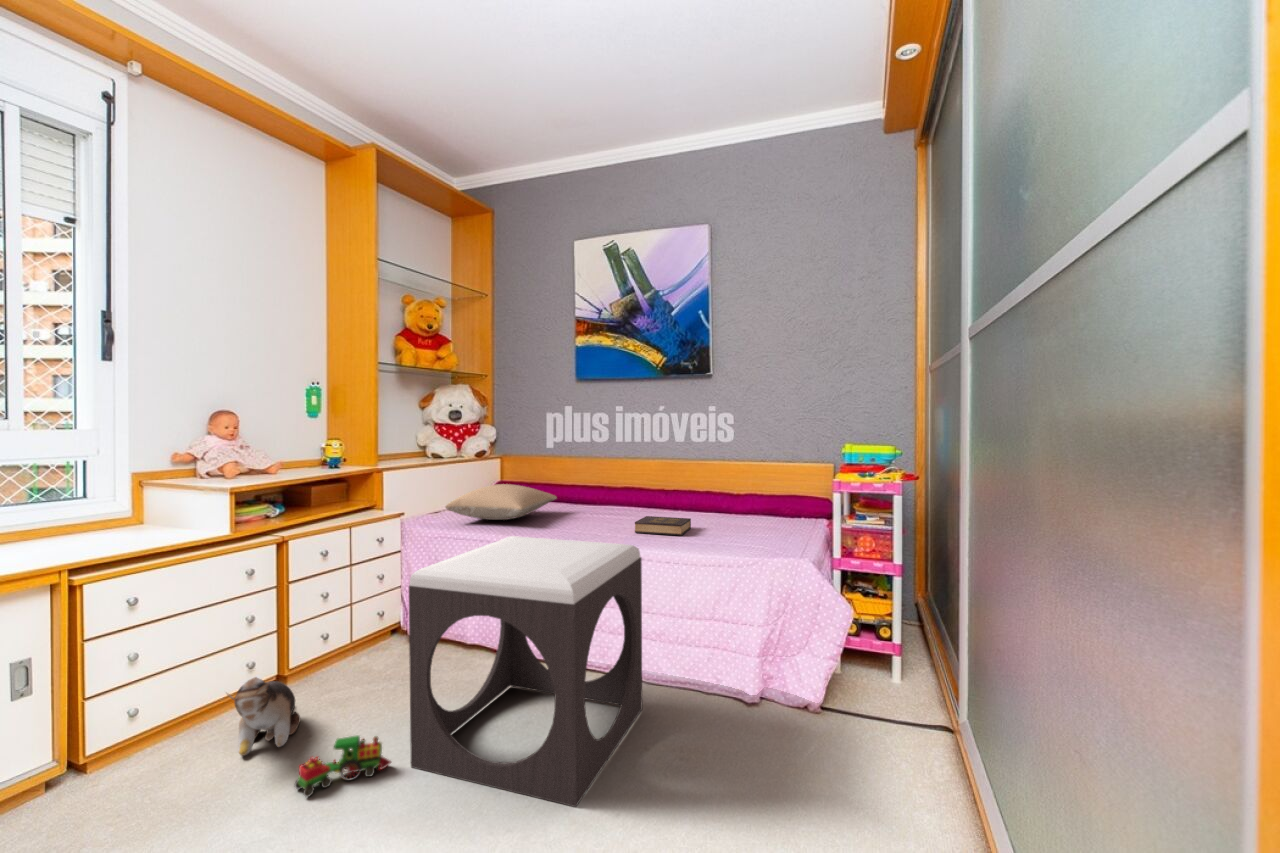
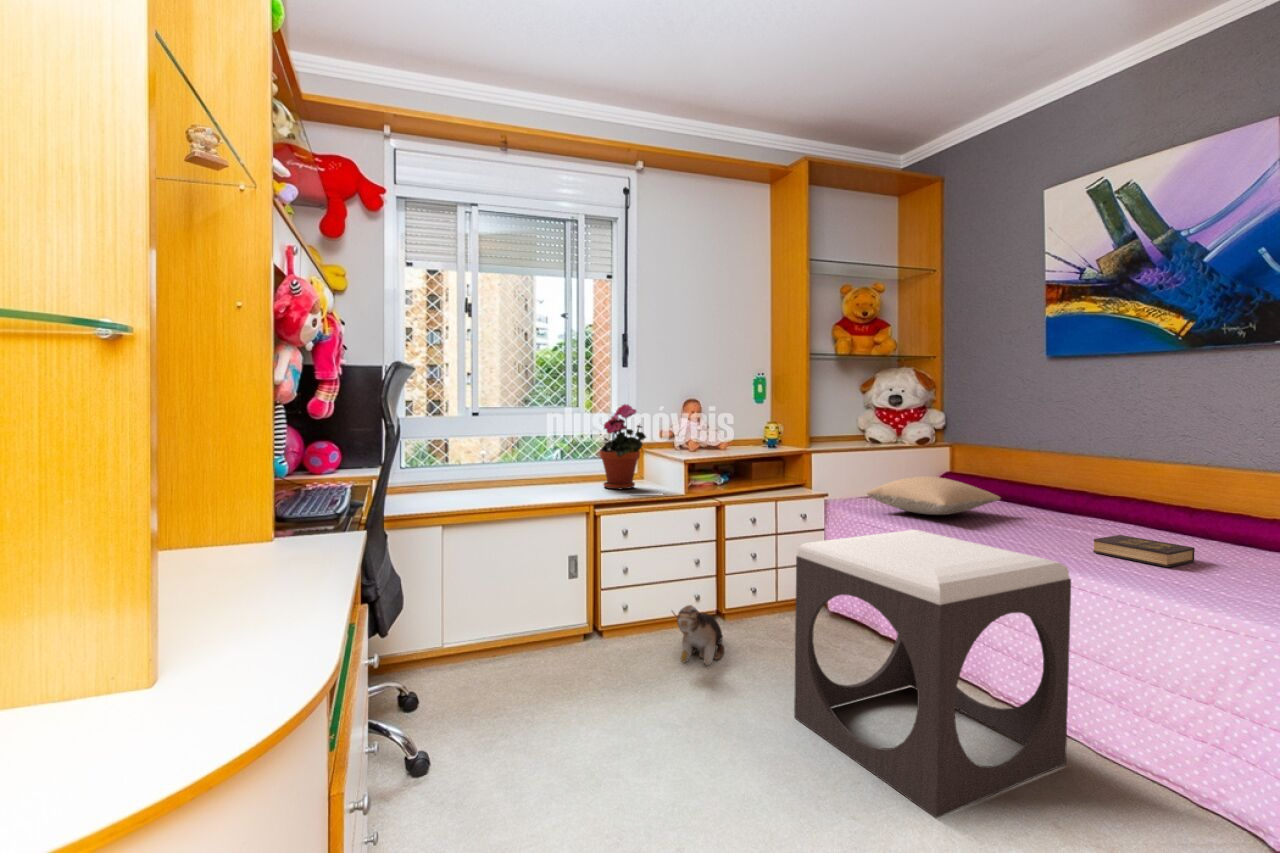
potted plant: none [68,420,159,544] -> present [600,404,646,489]
toy train: present [295,735,391,797] -> none [708,671,780,712]

